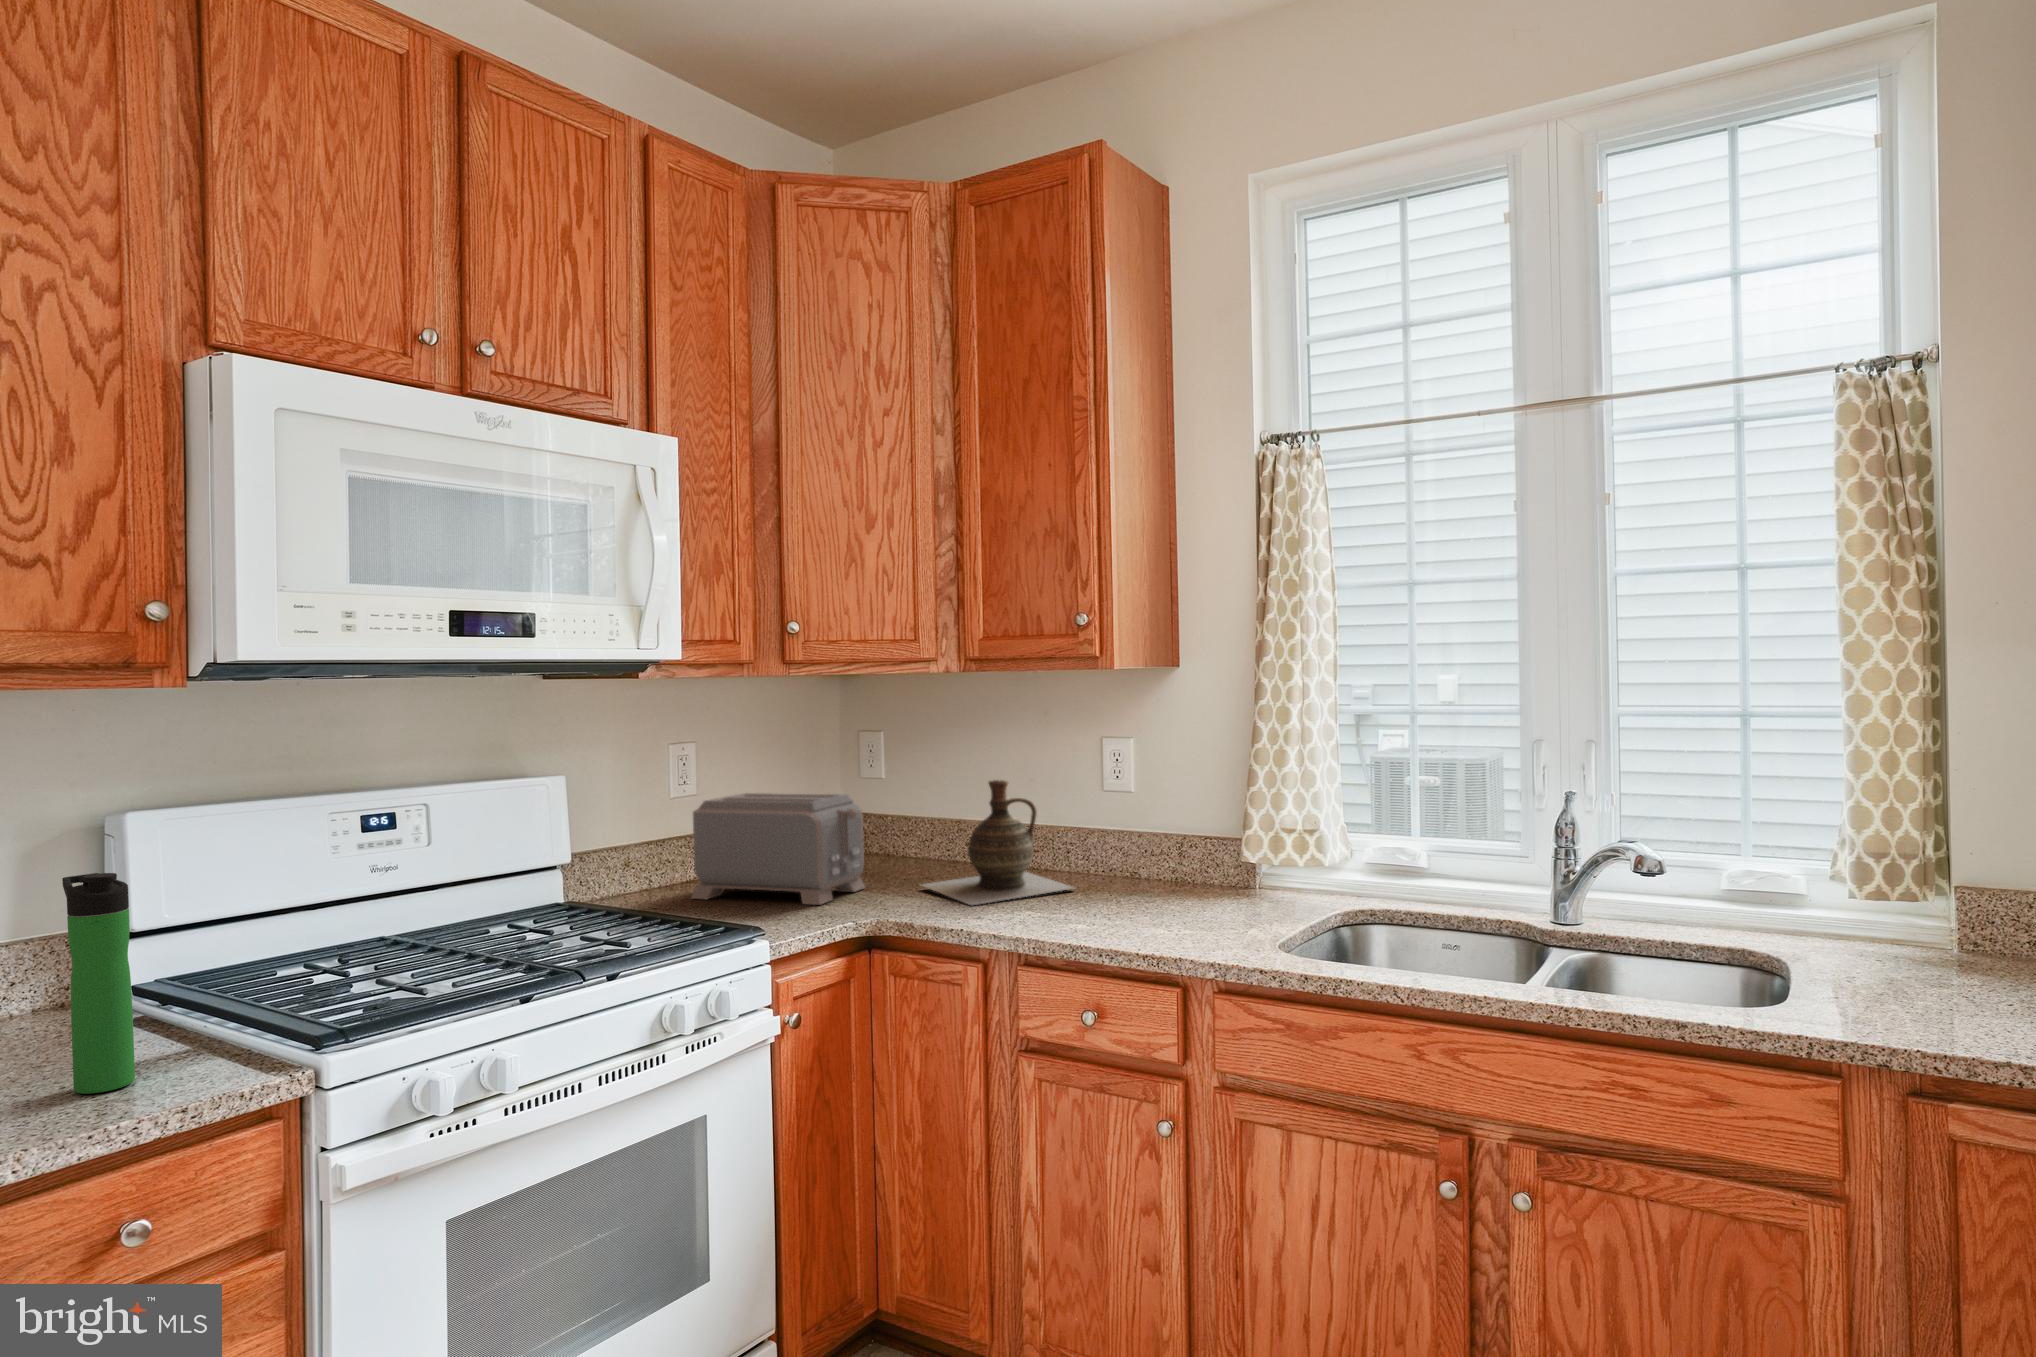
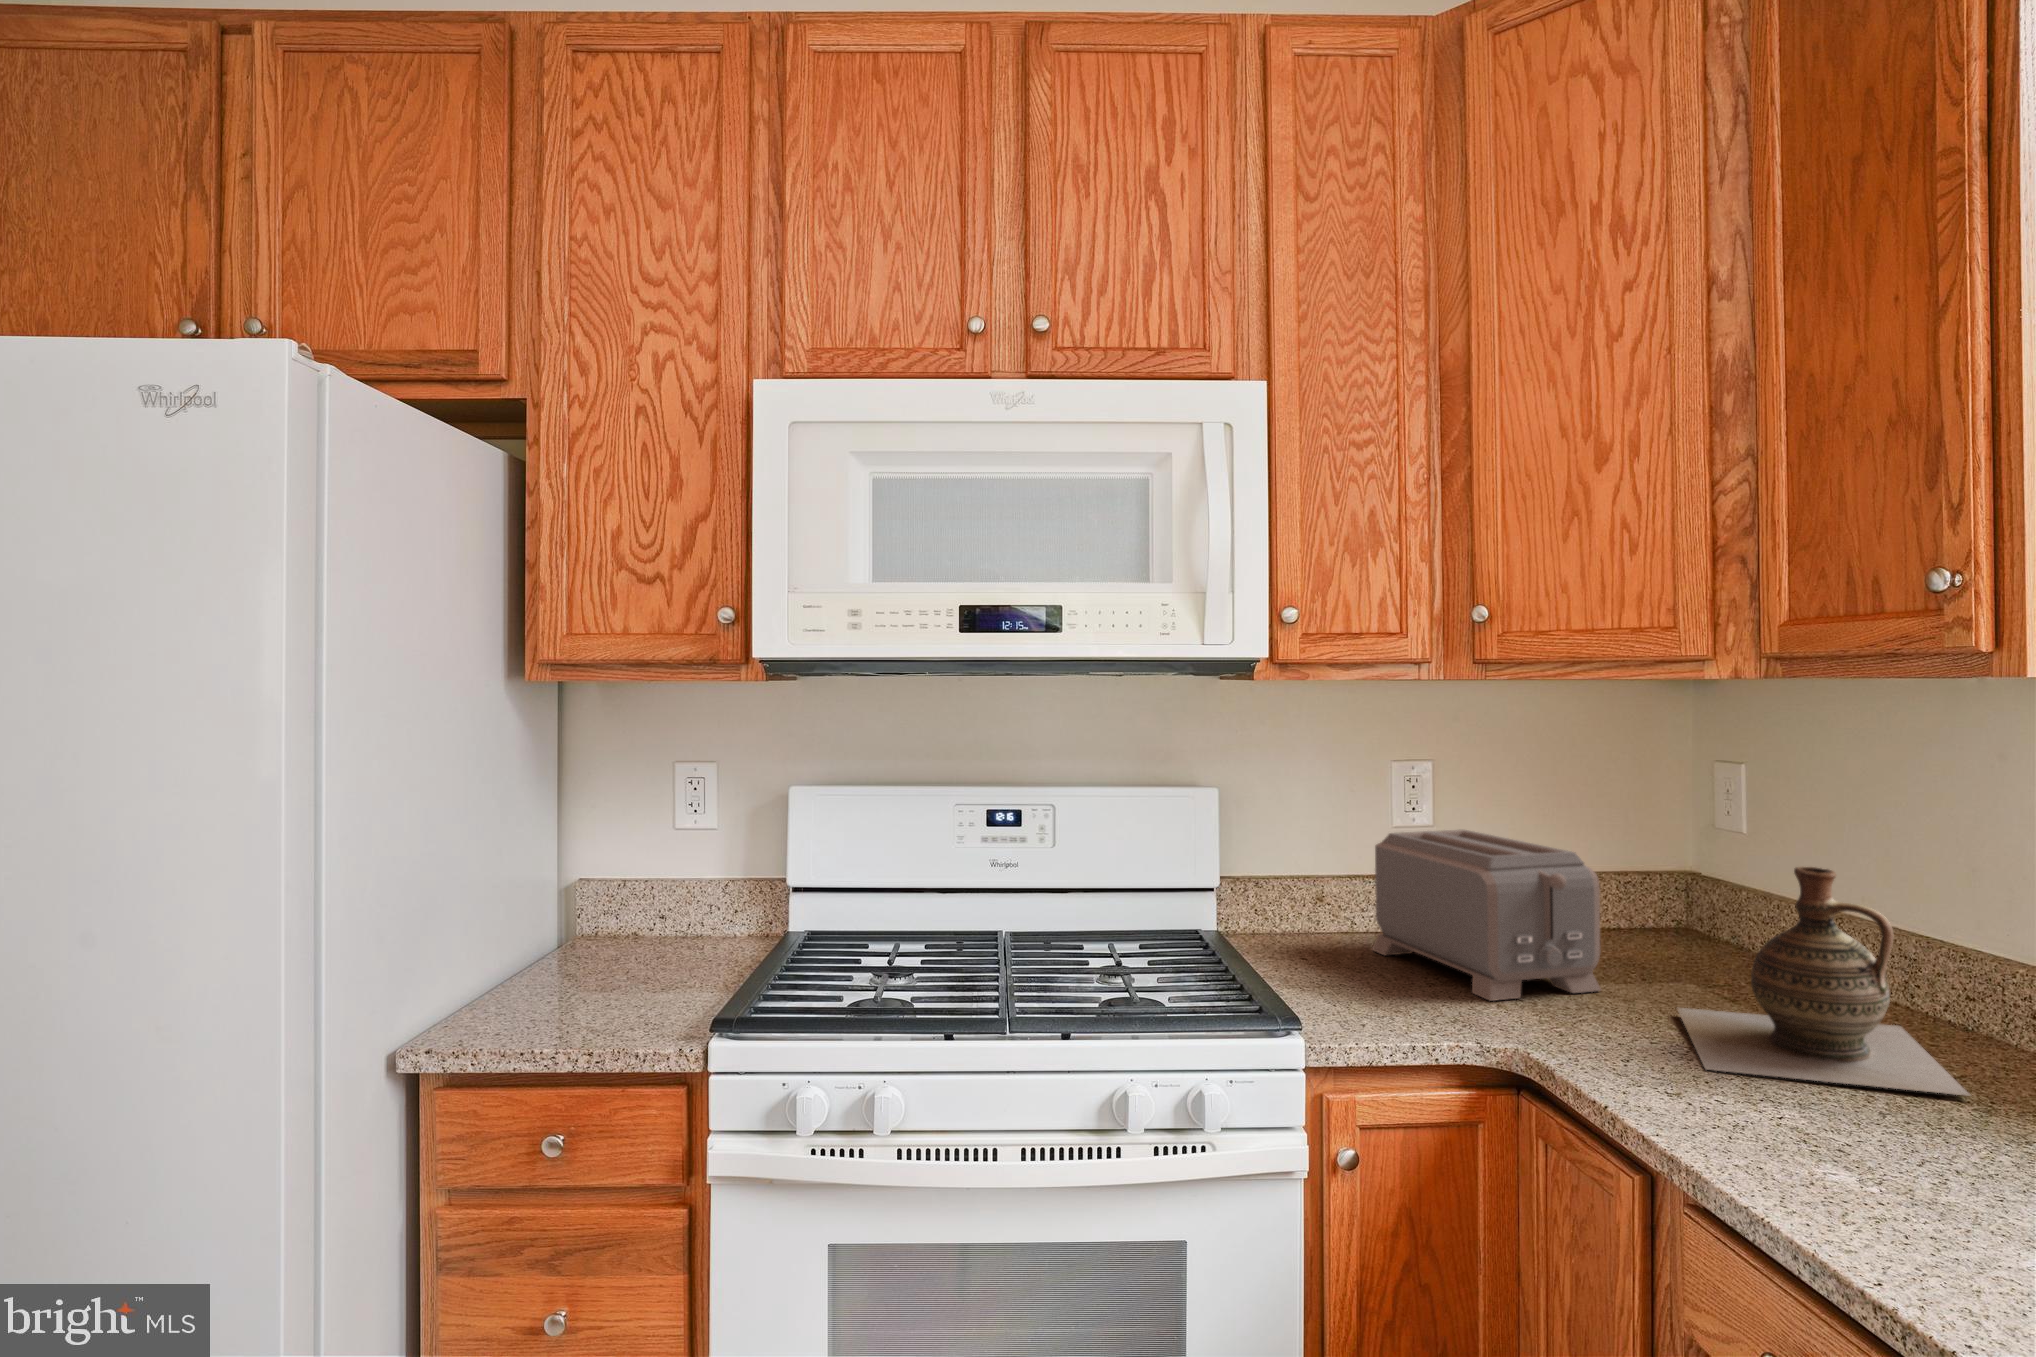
bottle: present [62,873,135,1094] -> none [607,833,654,1018]

